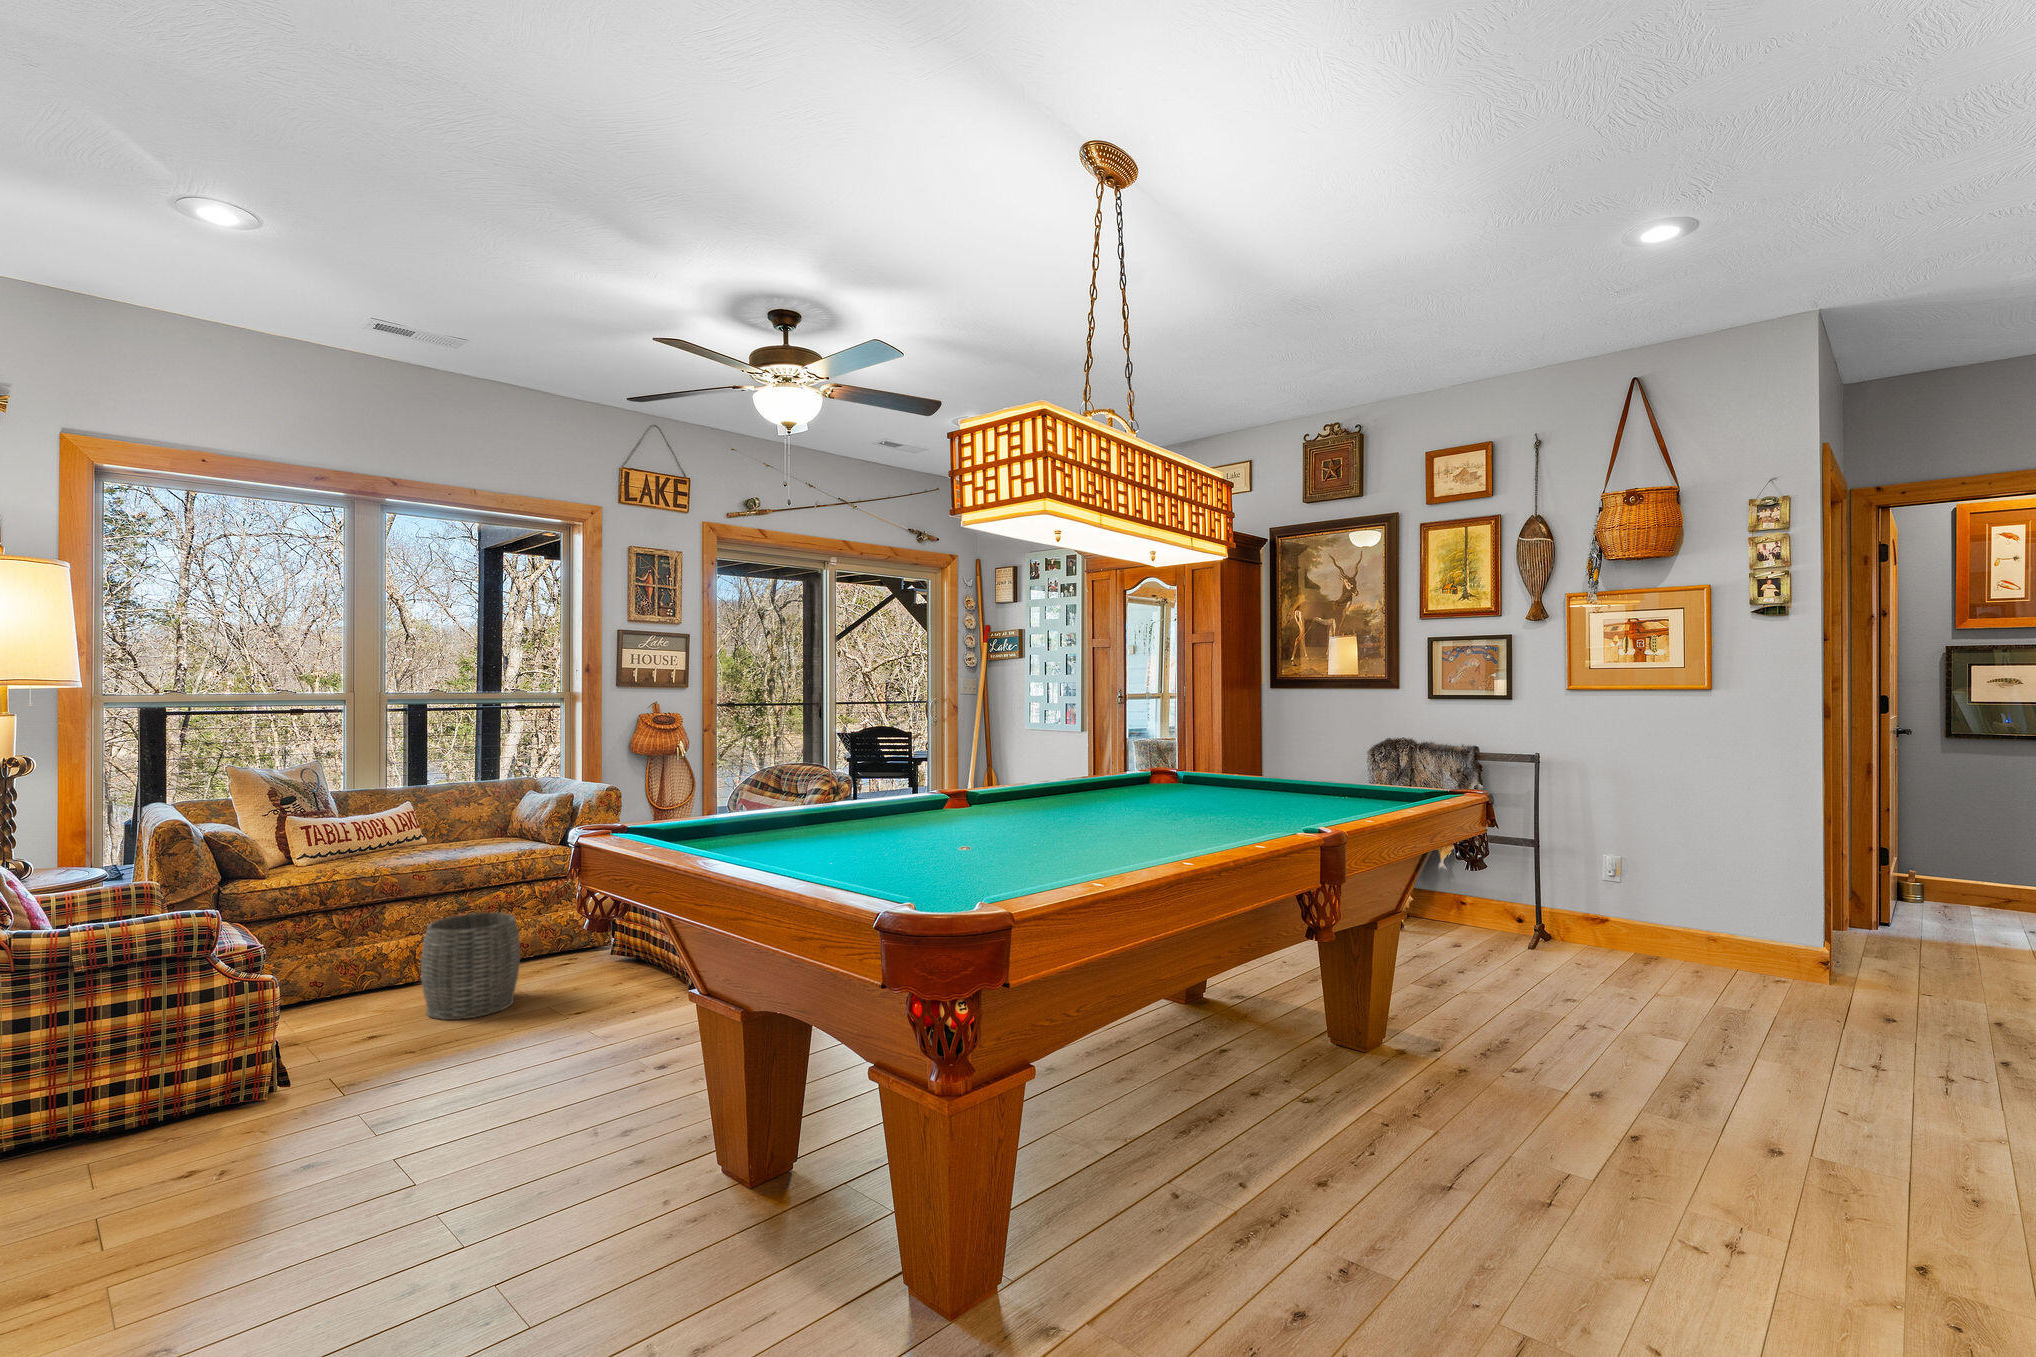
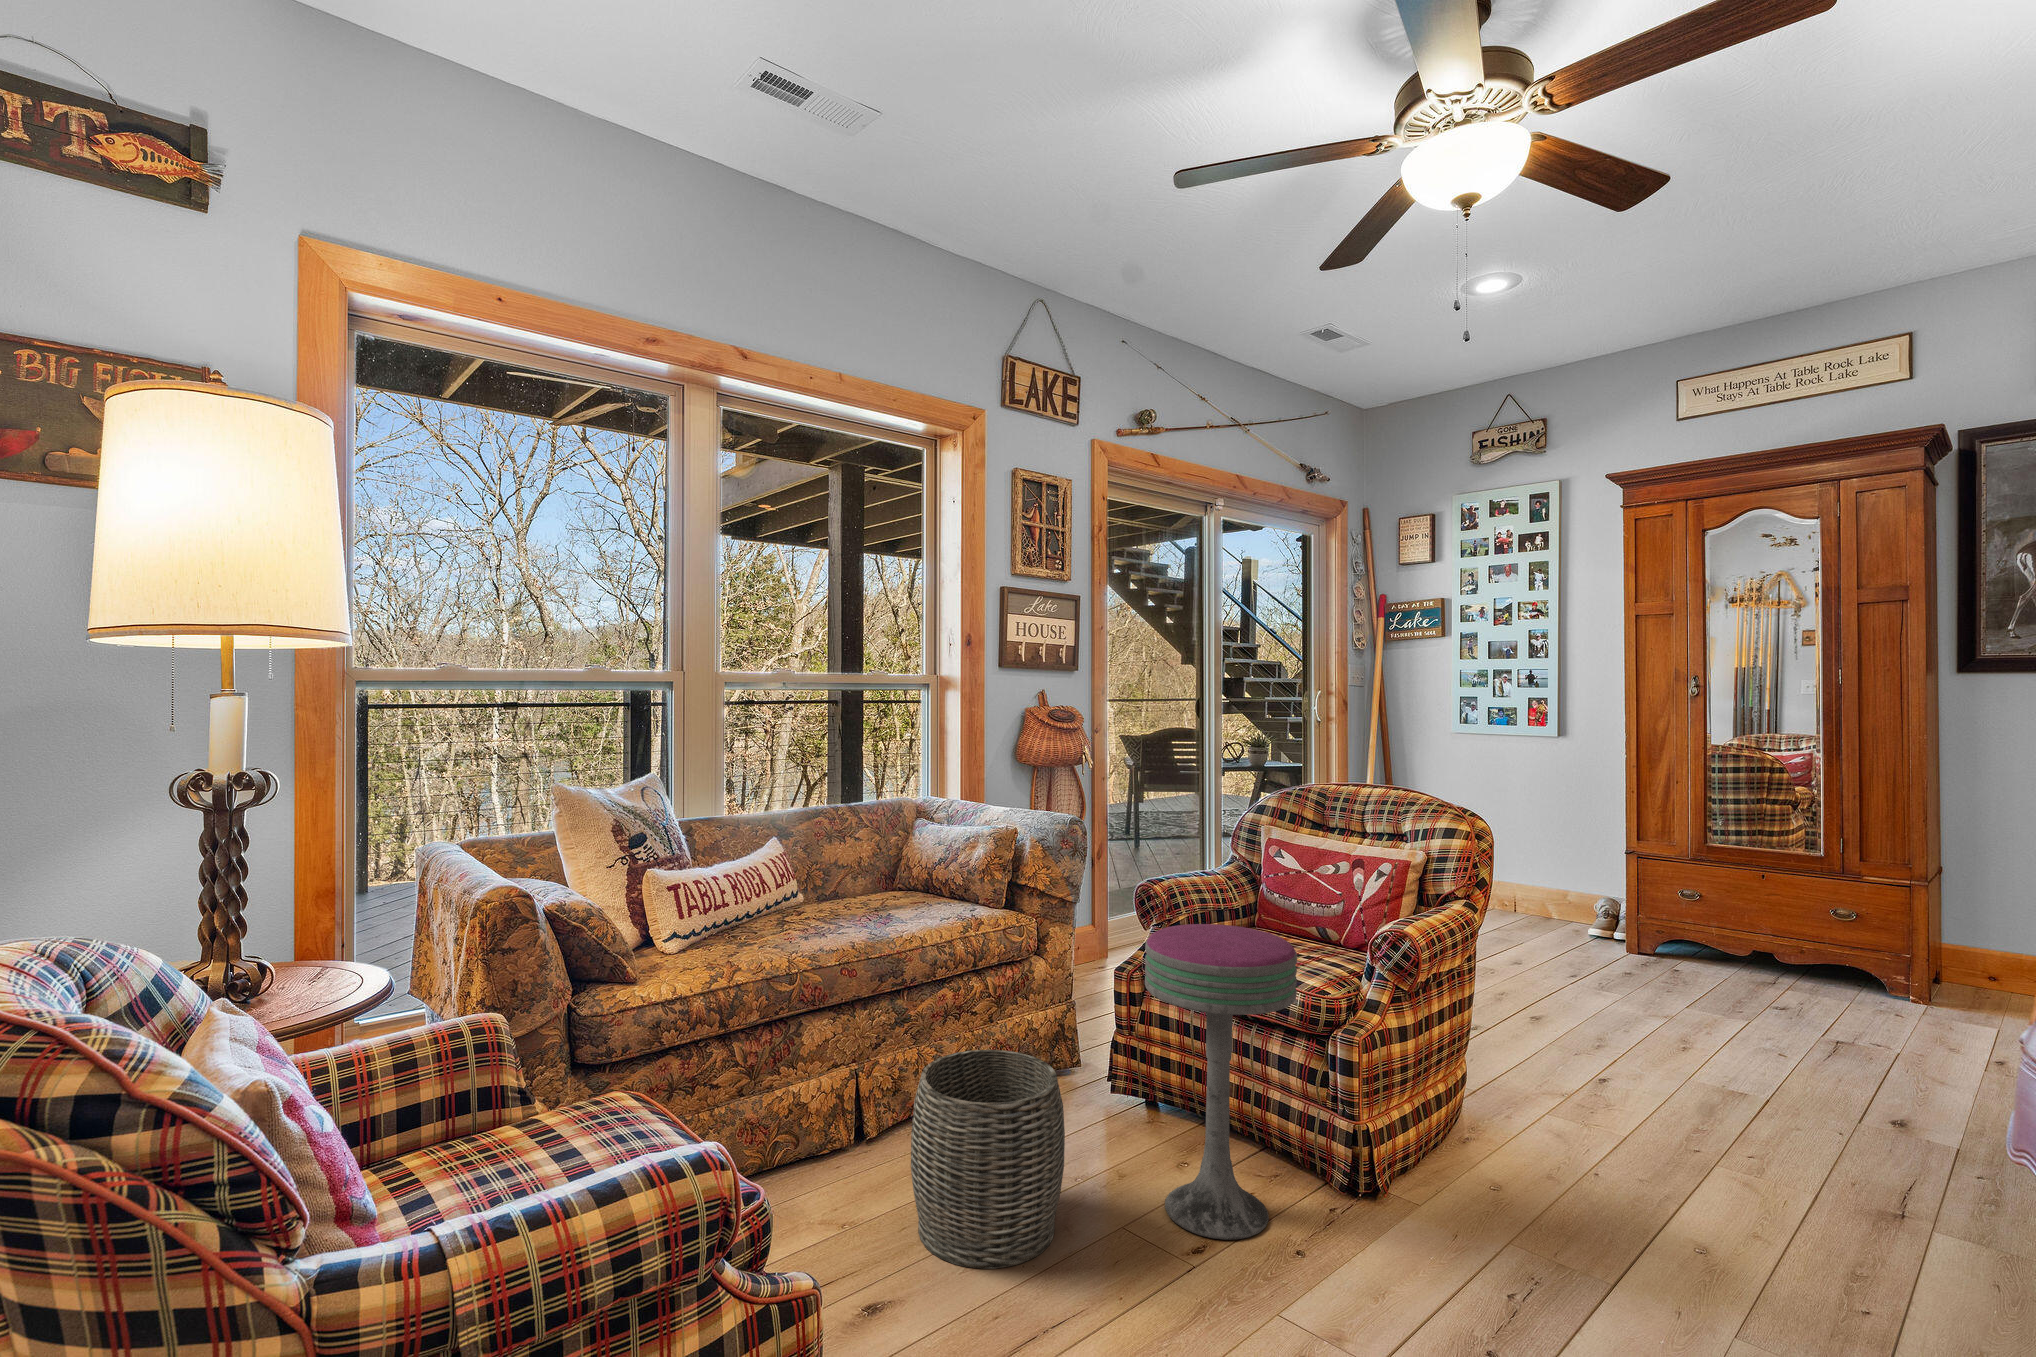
bar stool: none [571,839,661,1006] -> present [1145,924,1297,1240]

